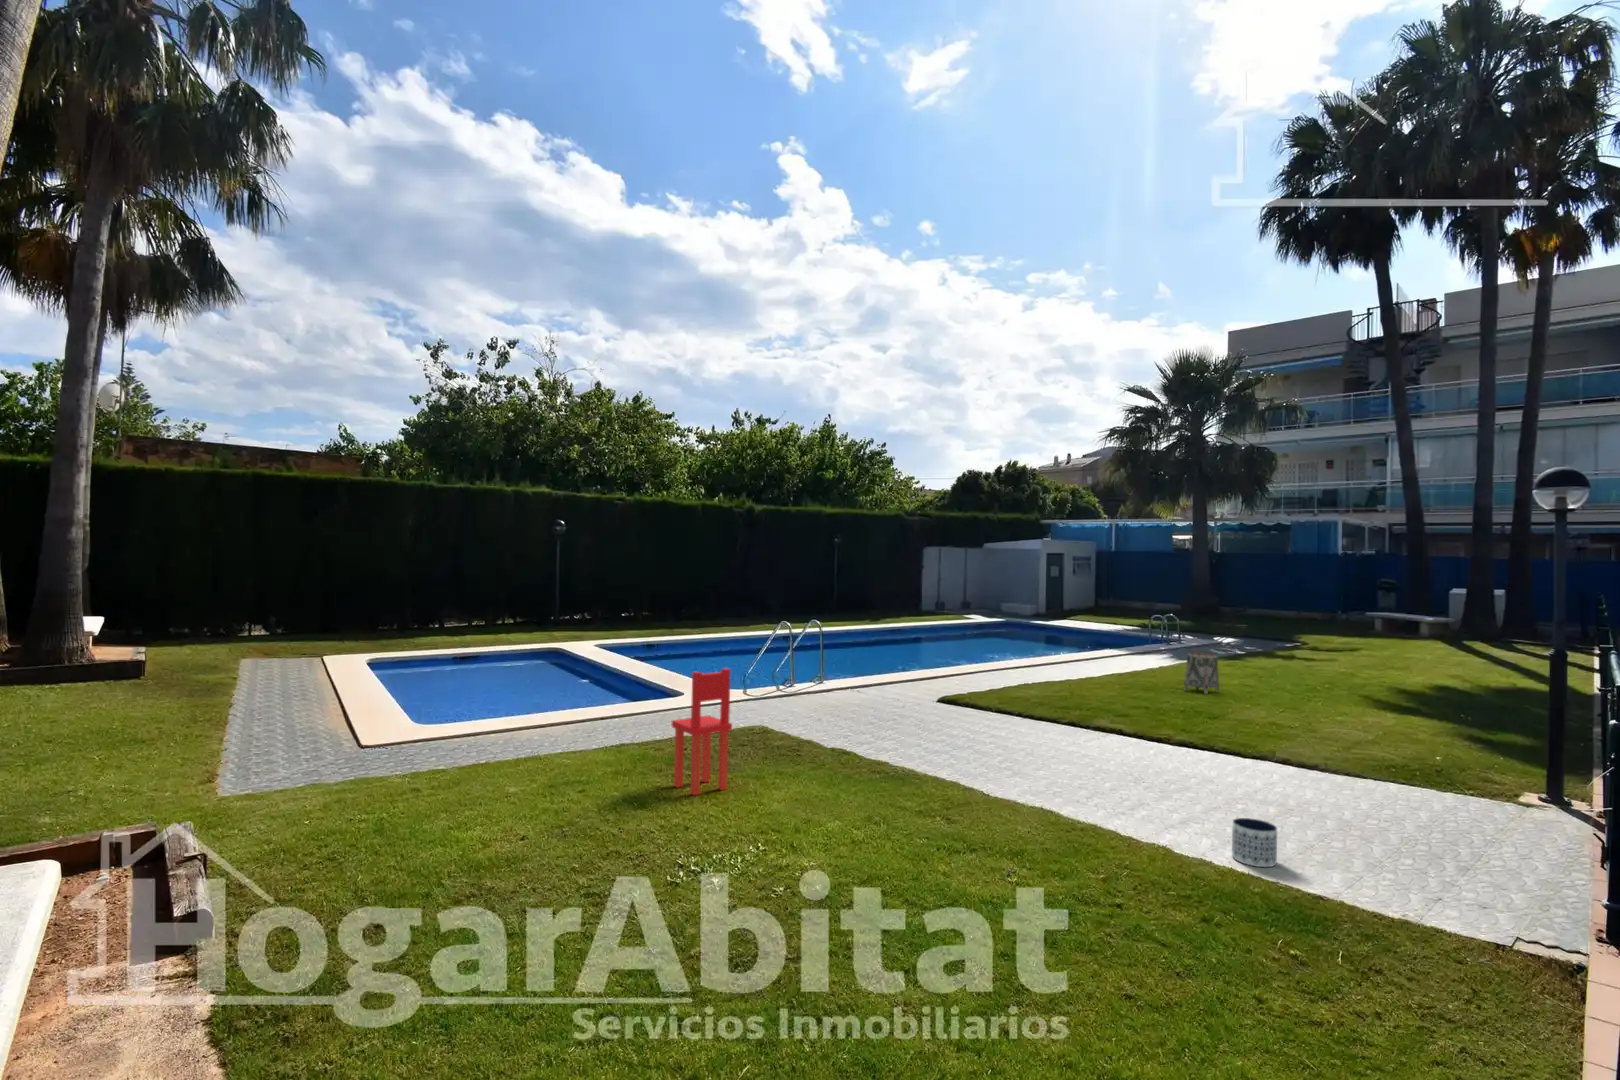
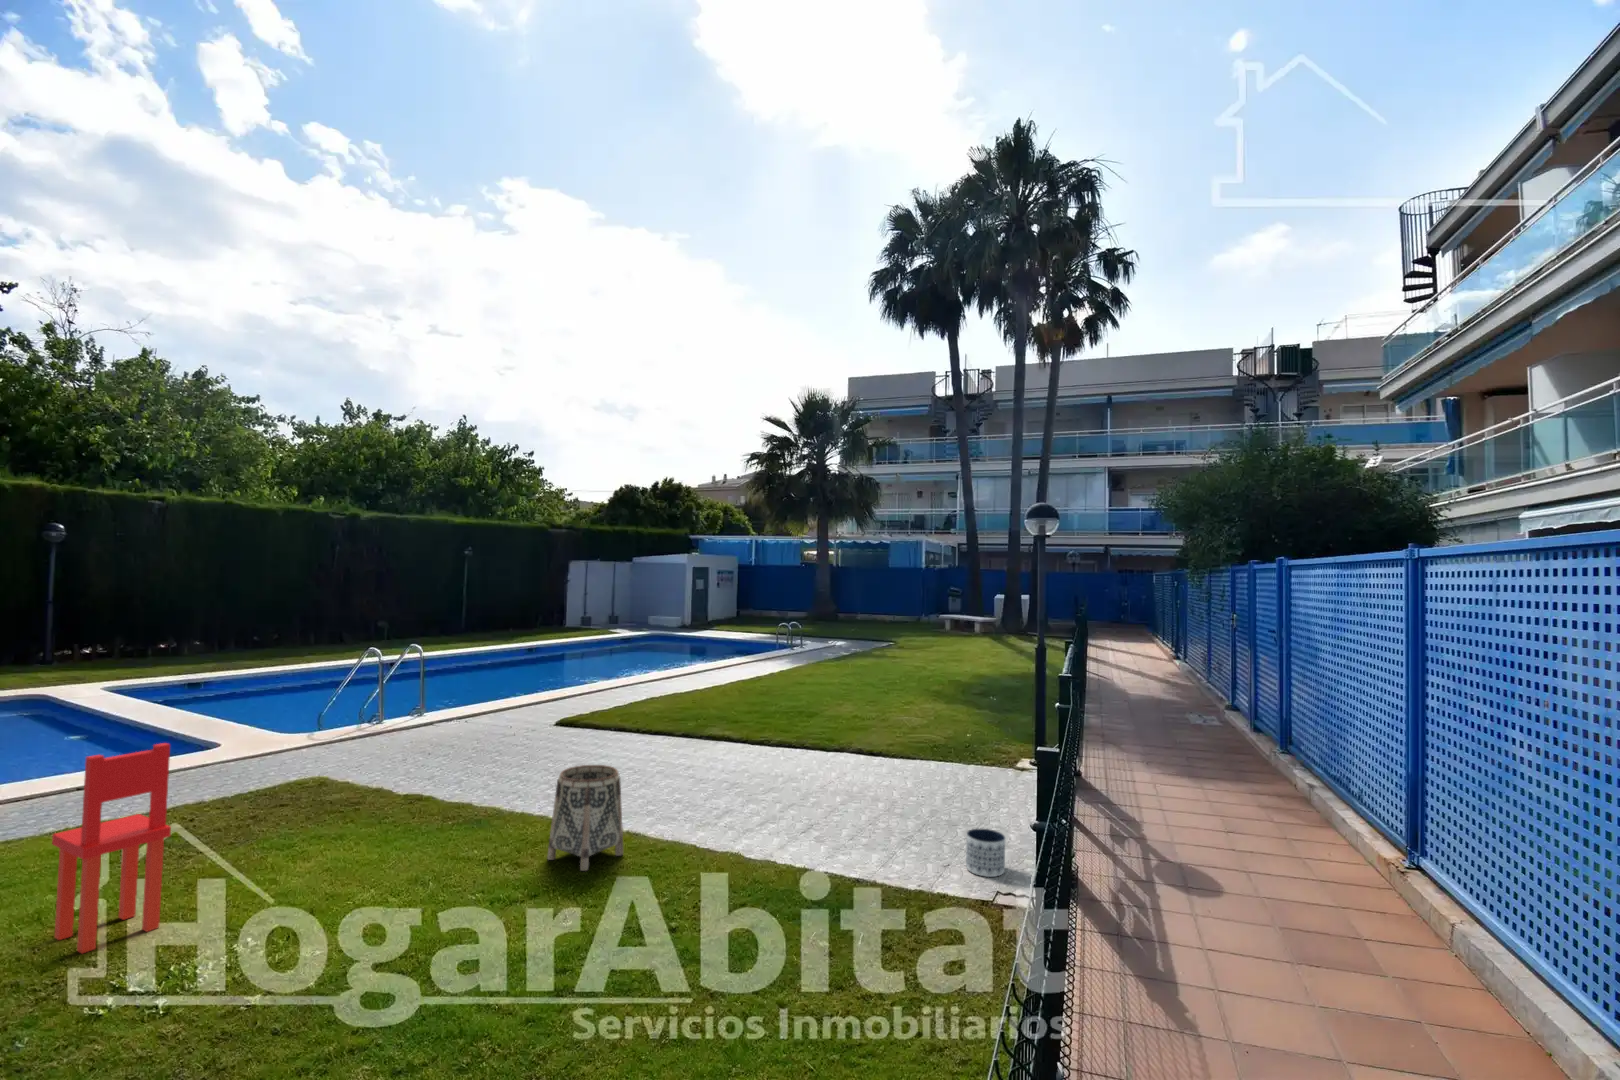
basket: present [1184,651,1219,694] -> present [548,765,623,871]
planter: present [1232,818,1277,867] -> present [966,829,1005,877]

